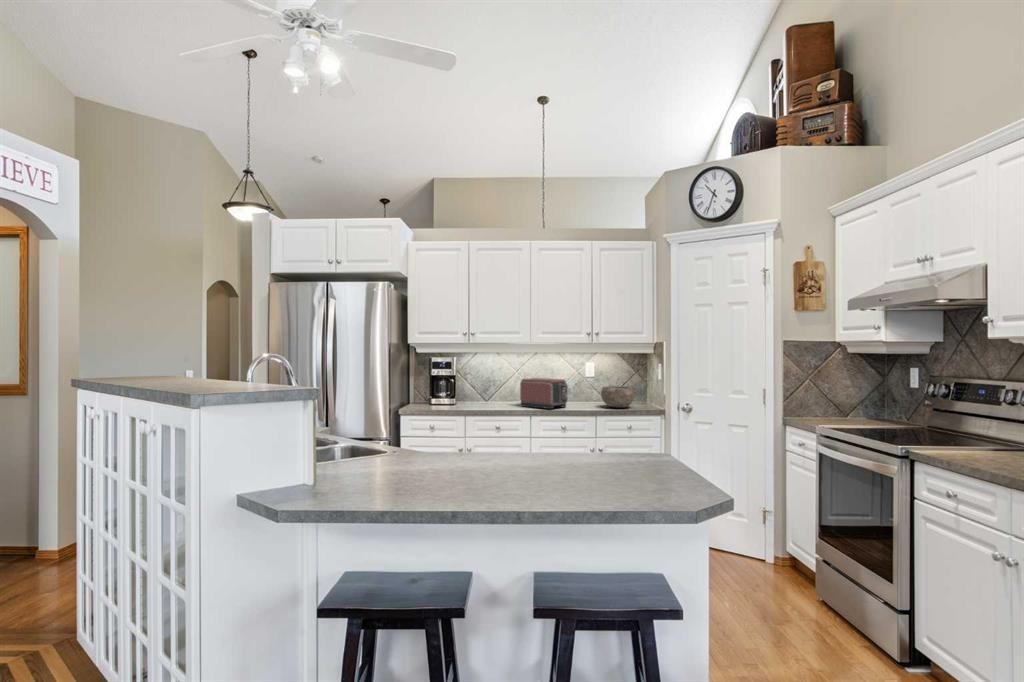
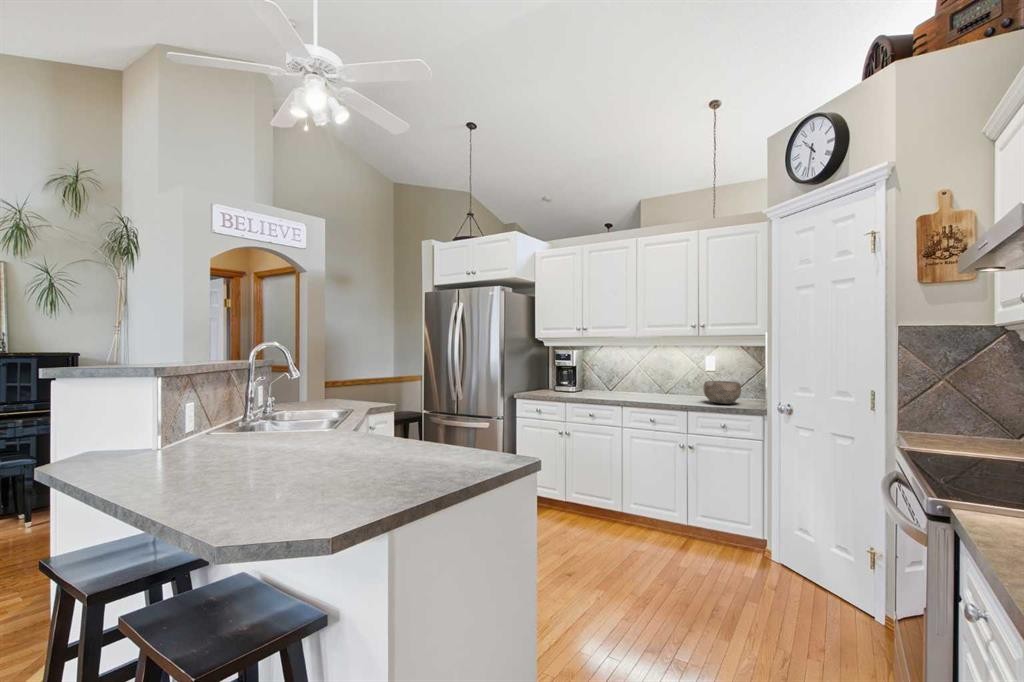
toaster: present [520,378,568,409] -> none [626,370,668,400]

